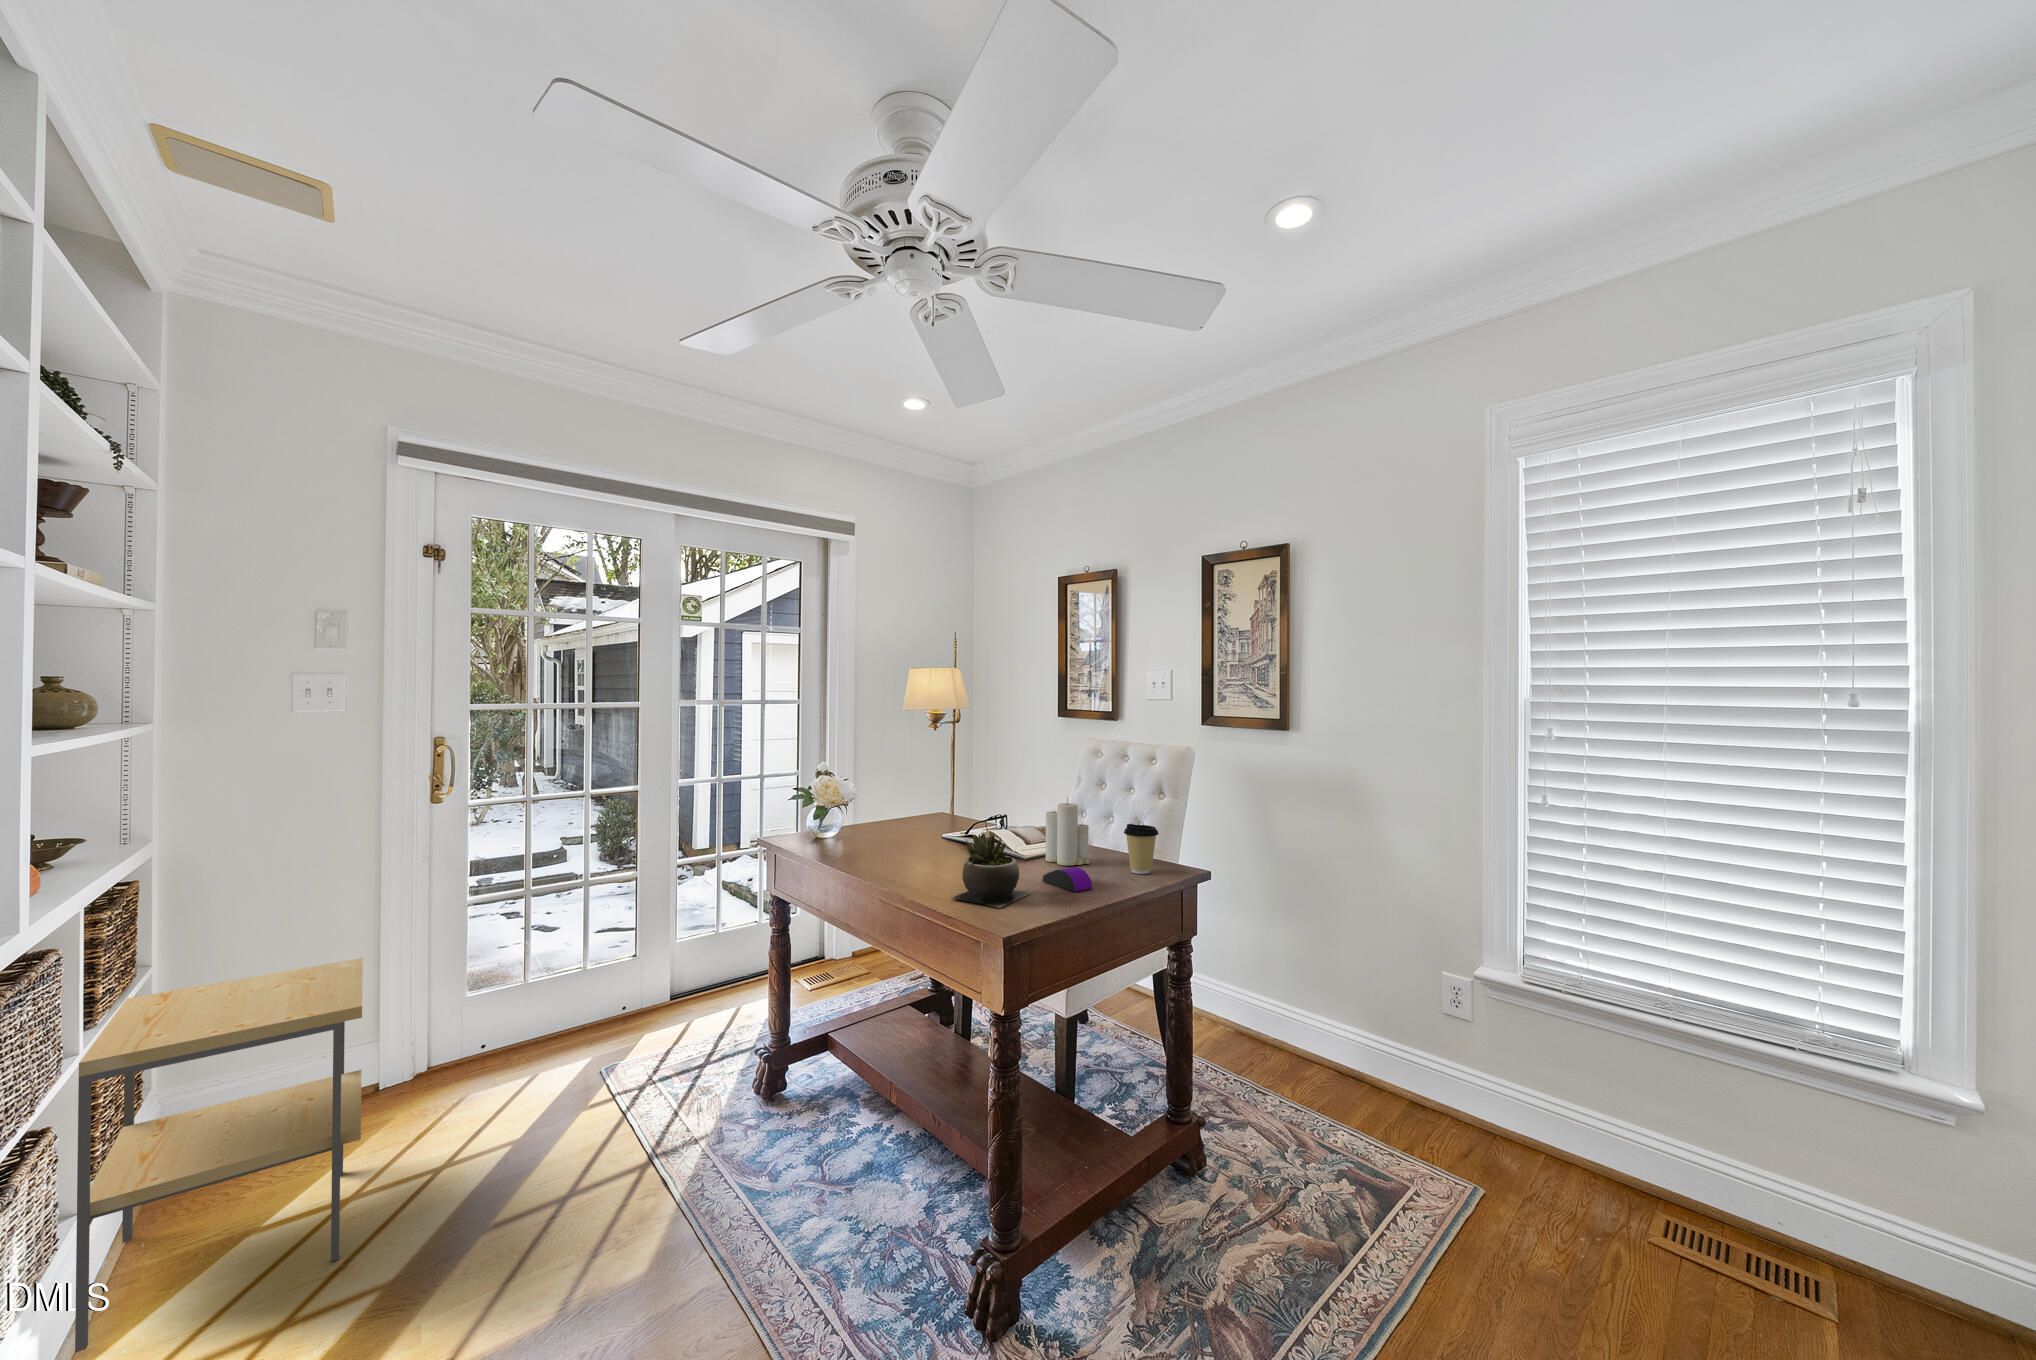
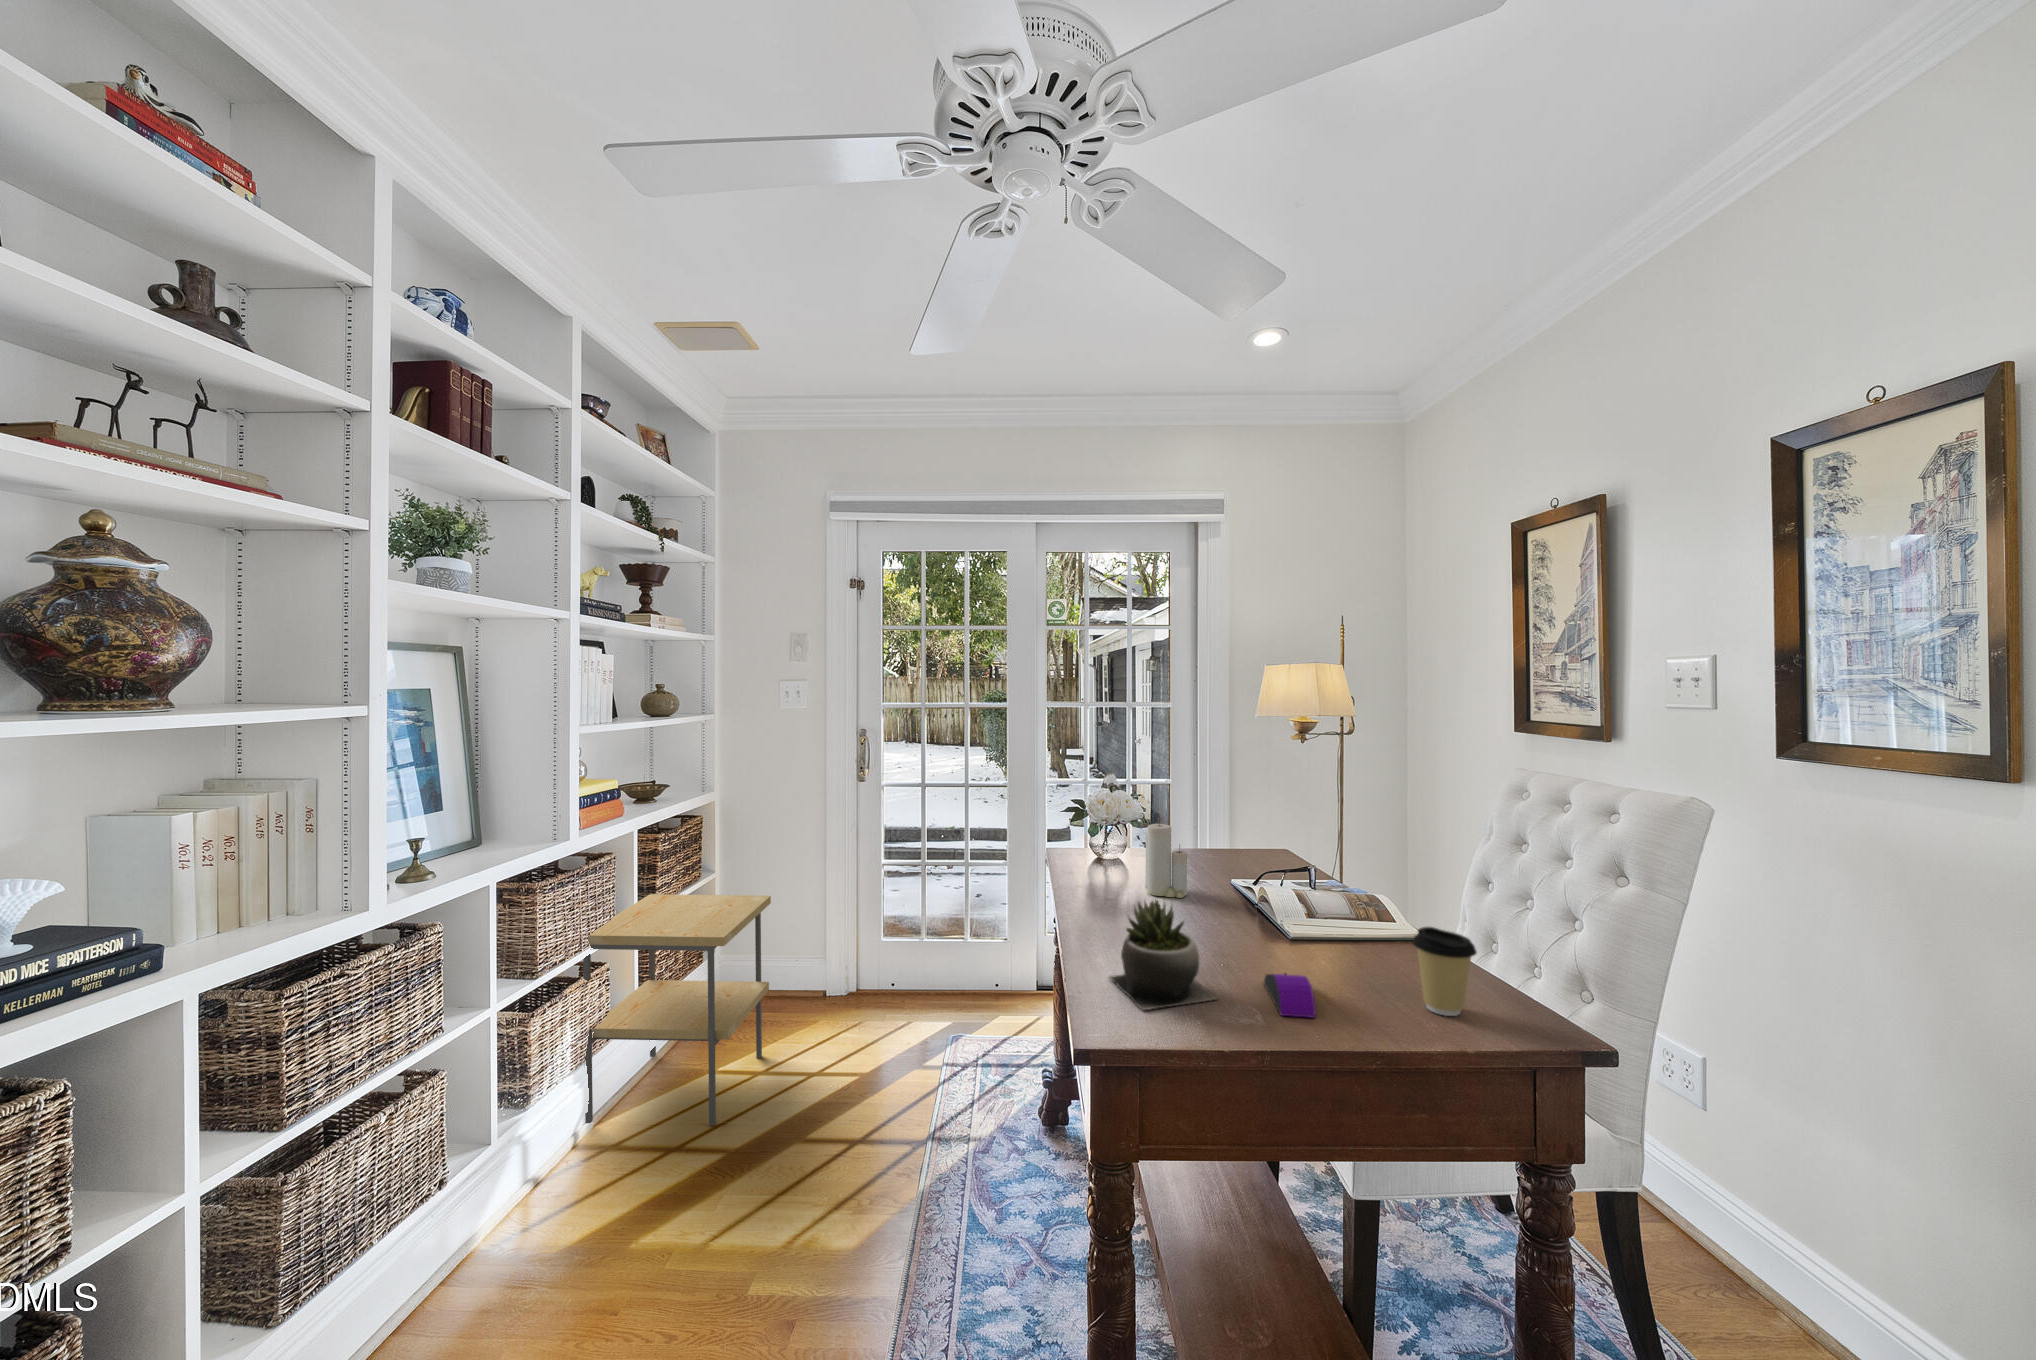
candle: present [1046,800,1090,866] -> present [1145,818,1187,898]

